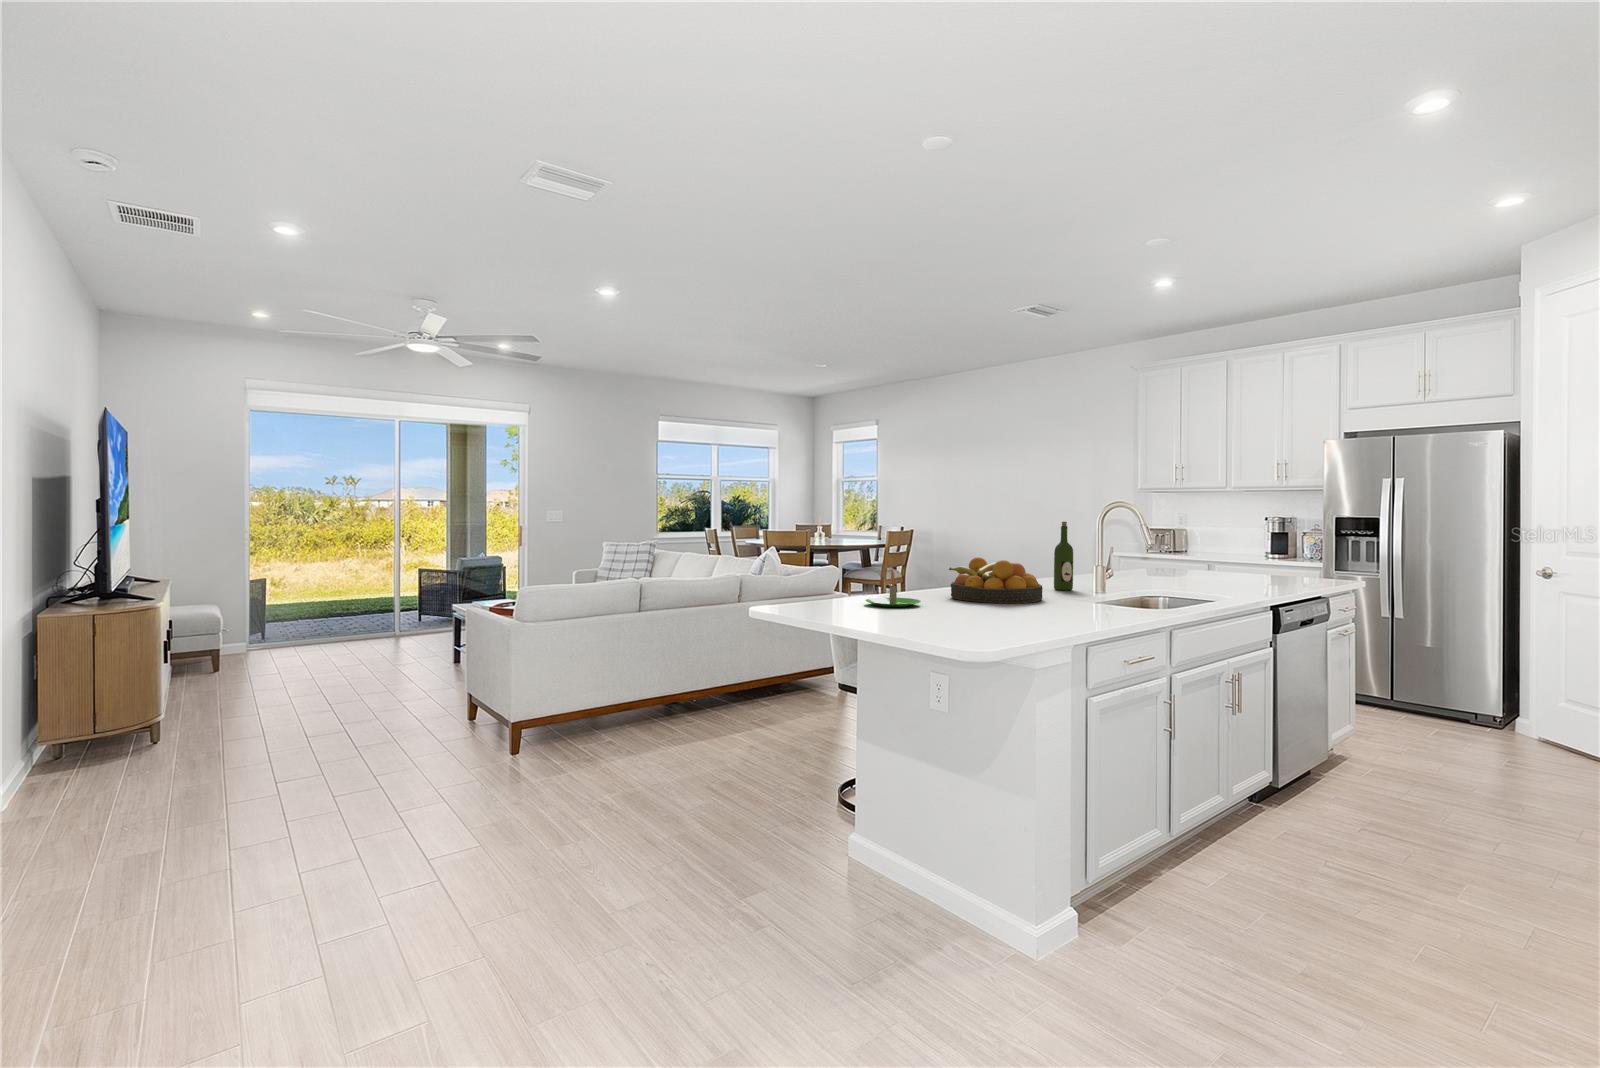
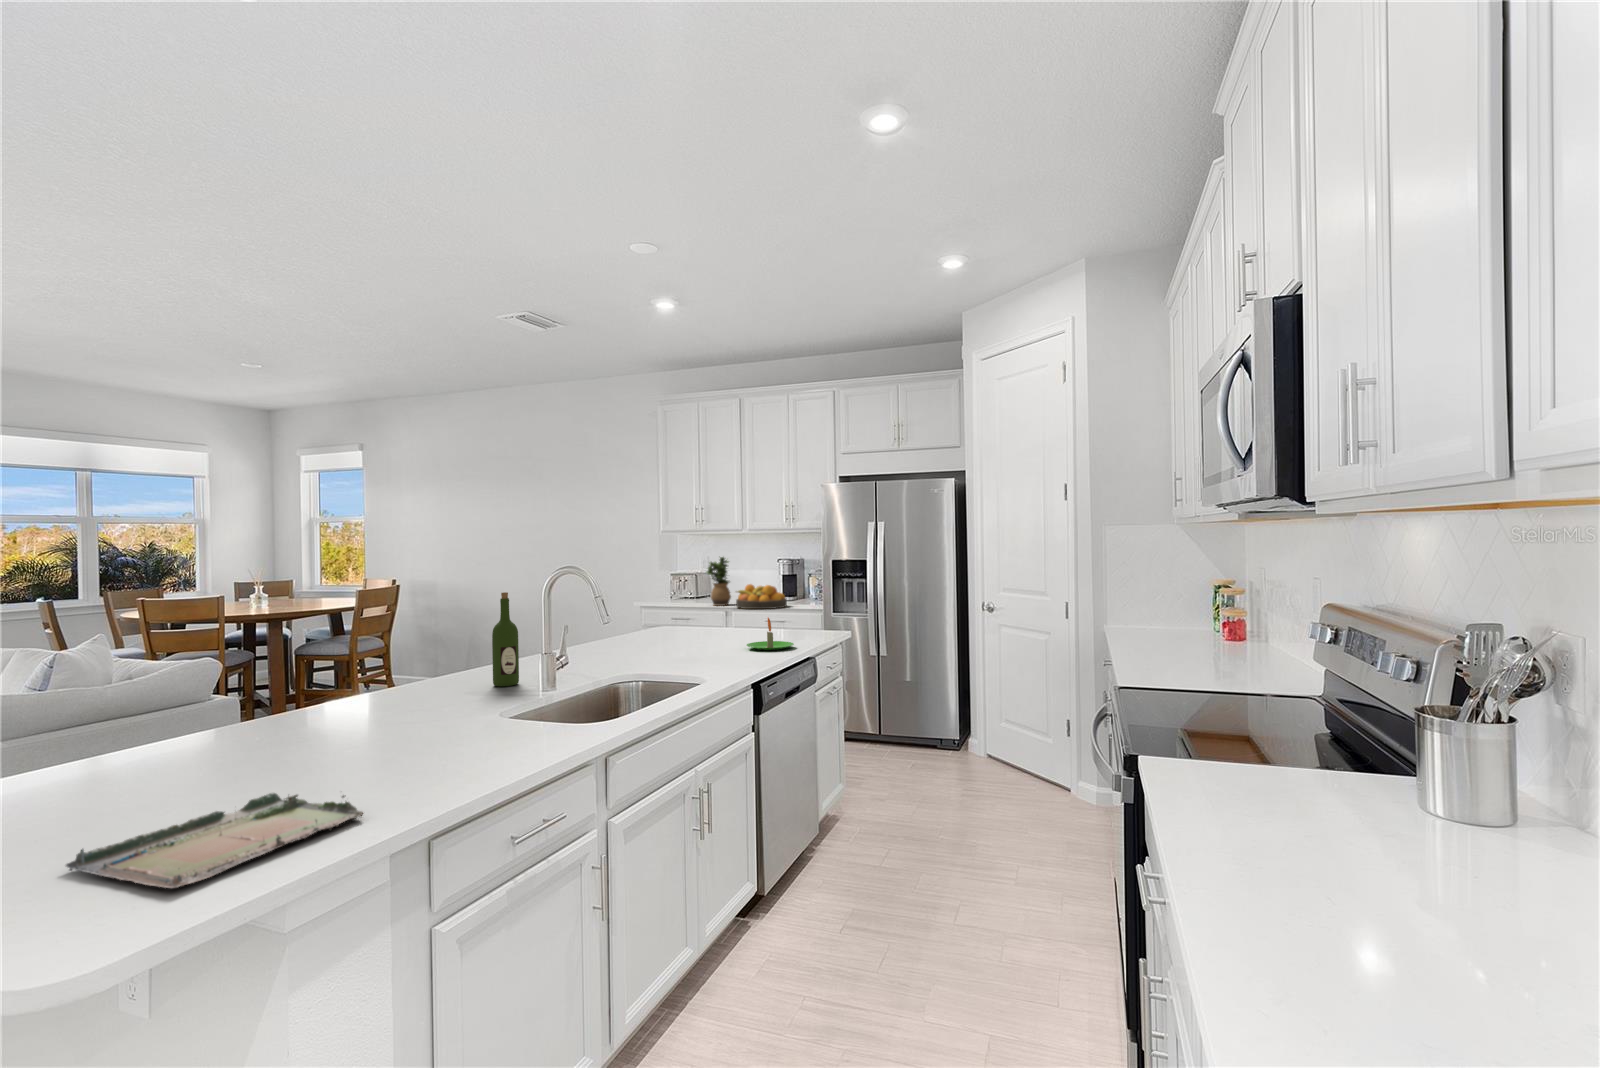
potted plant: none [1189,513,1217,560] -> present [707,557,731,606]
fruit bowl: present [949,557,1042,603] -> present [736,584,787,609]
candle: present [866,569,921,607] -> present [747,618,794,650]
tray: none [922,613,1052,636] -> present [66,793,363,888]

